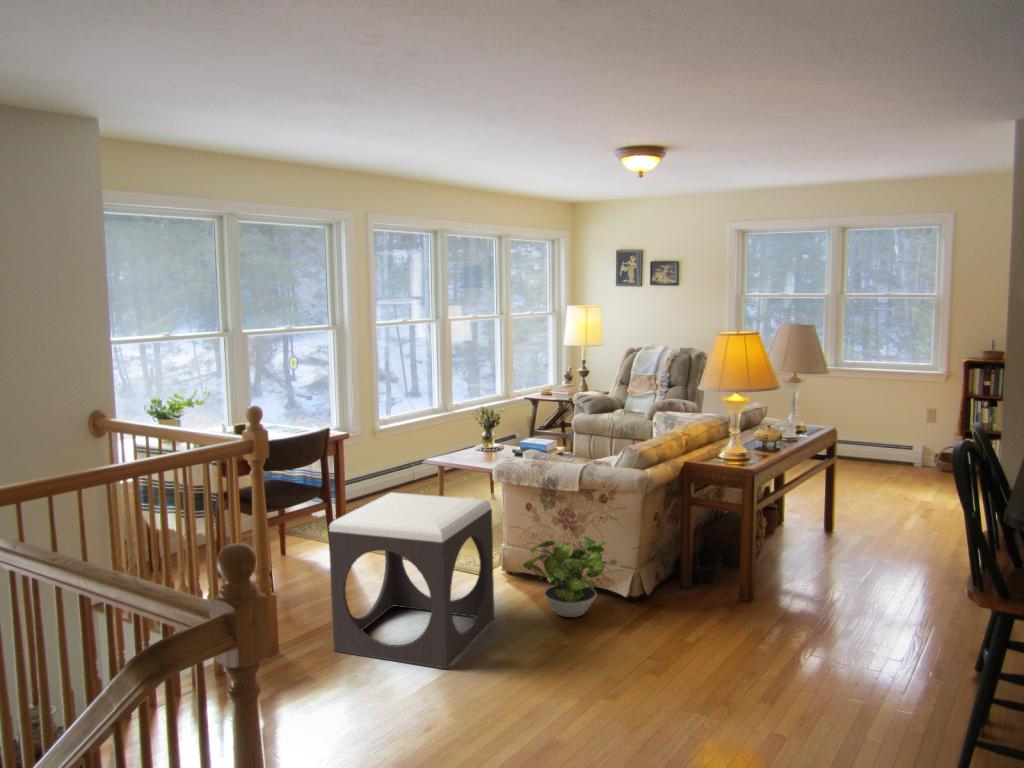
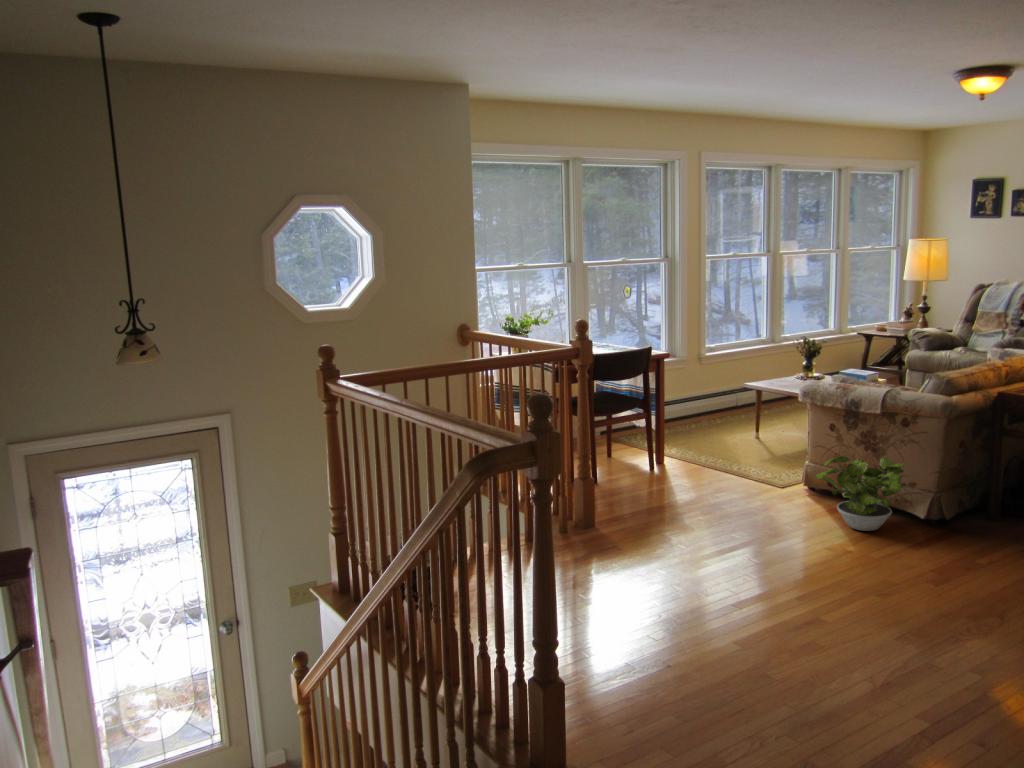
footstool: present [329,493,494,669] -> none [638,403,788,555]

